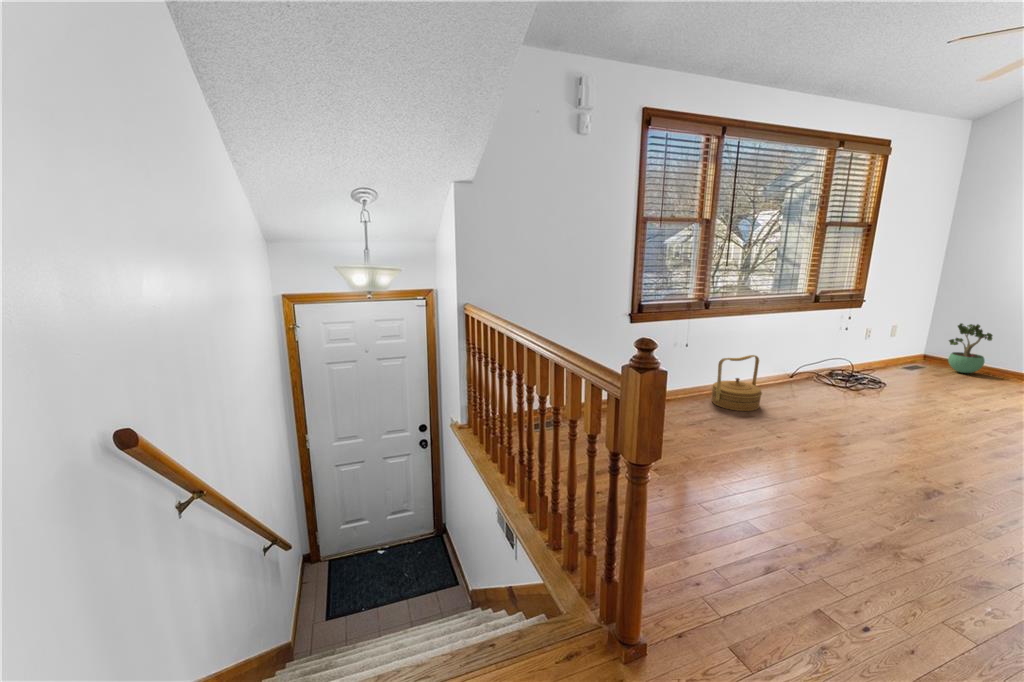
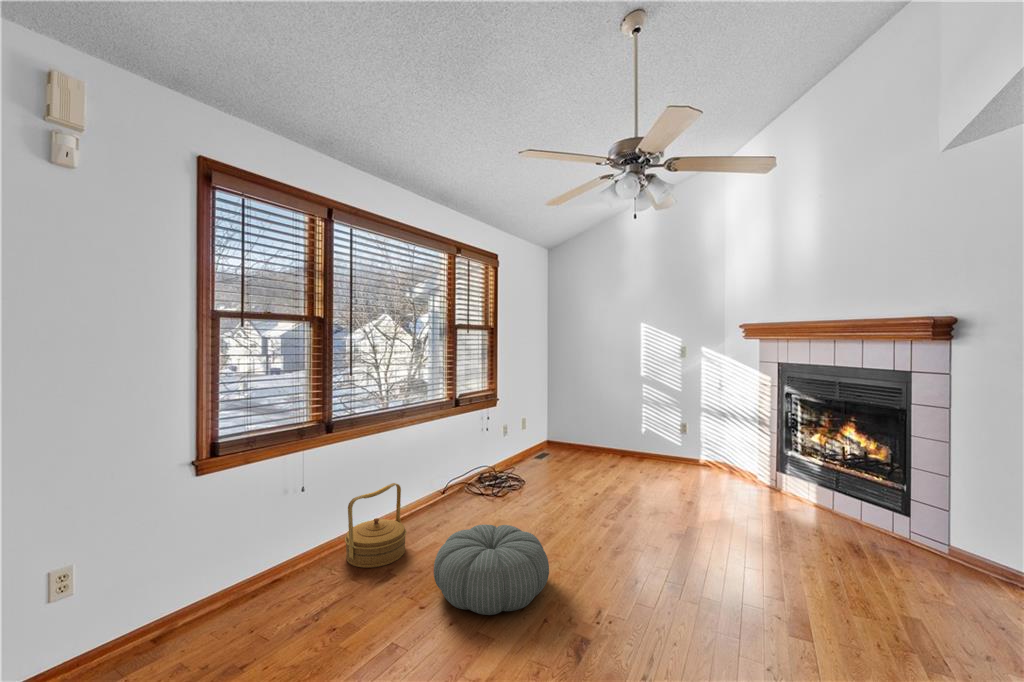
potted plant: present [948,323,993,373] -> none [560,412,587,455]
pouf: none [791,396,909,460] -> present [434,525,549,615]

